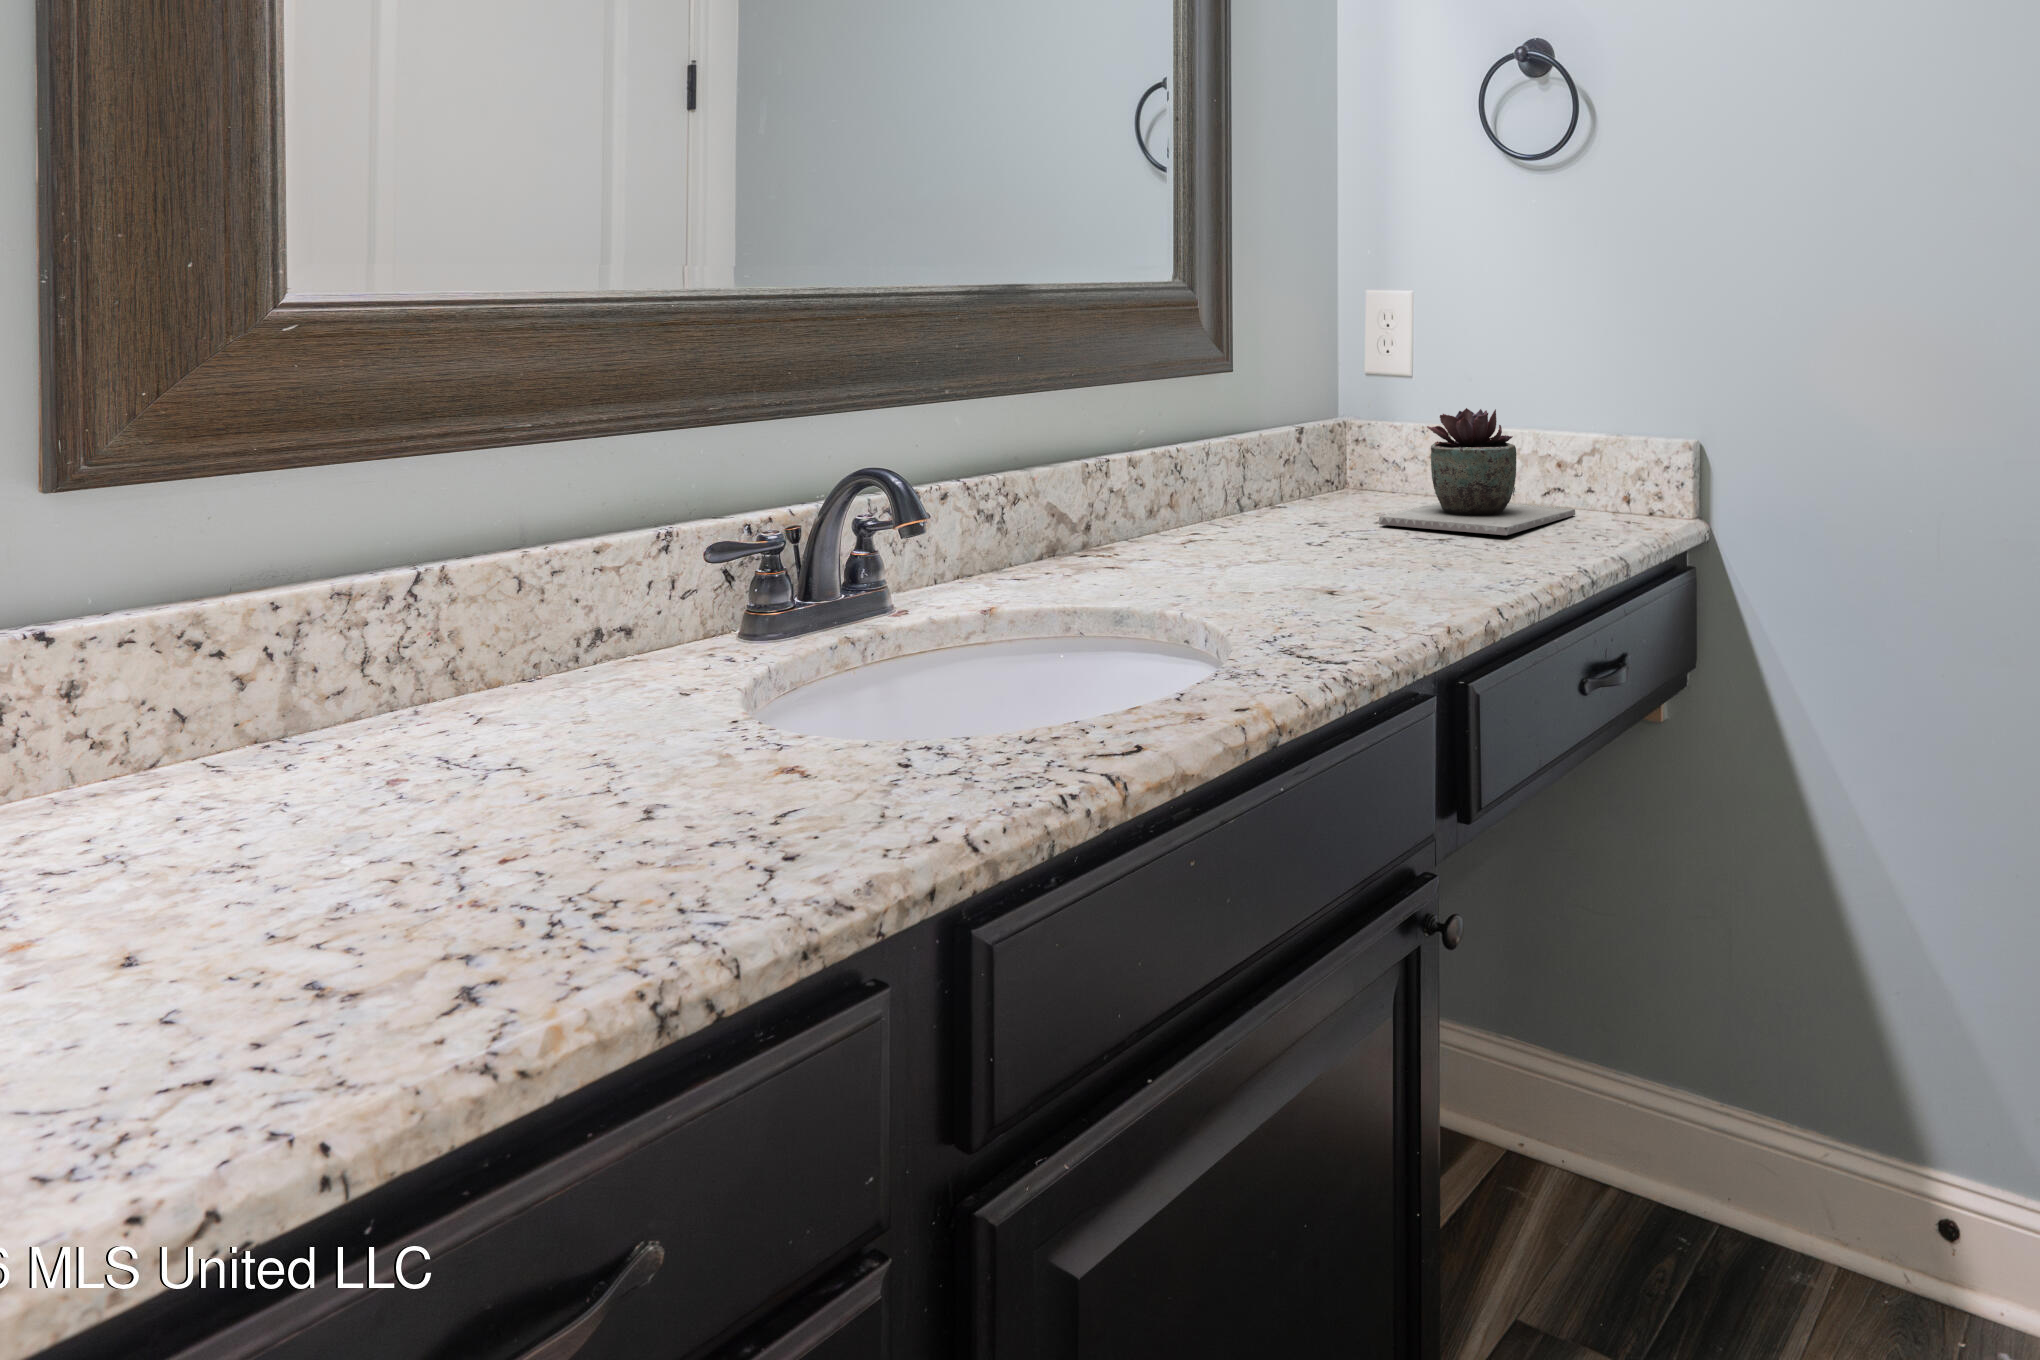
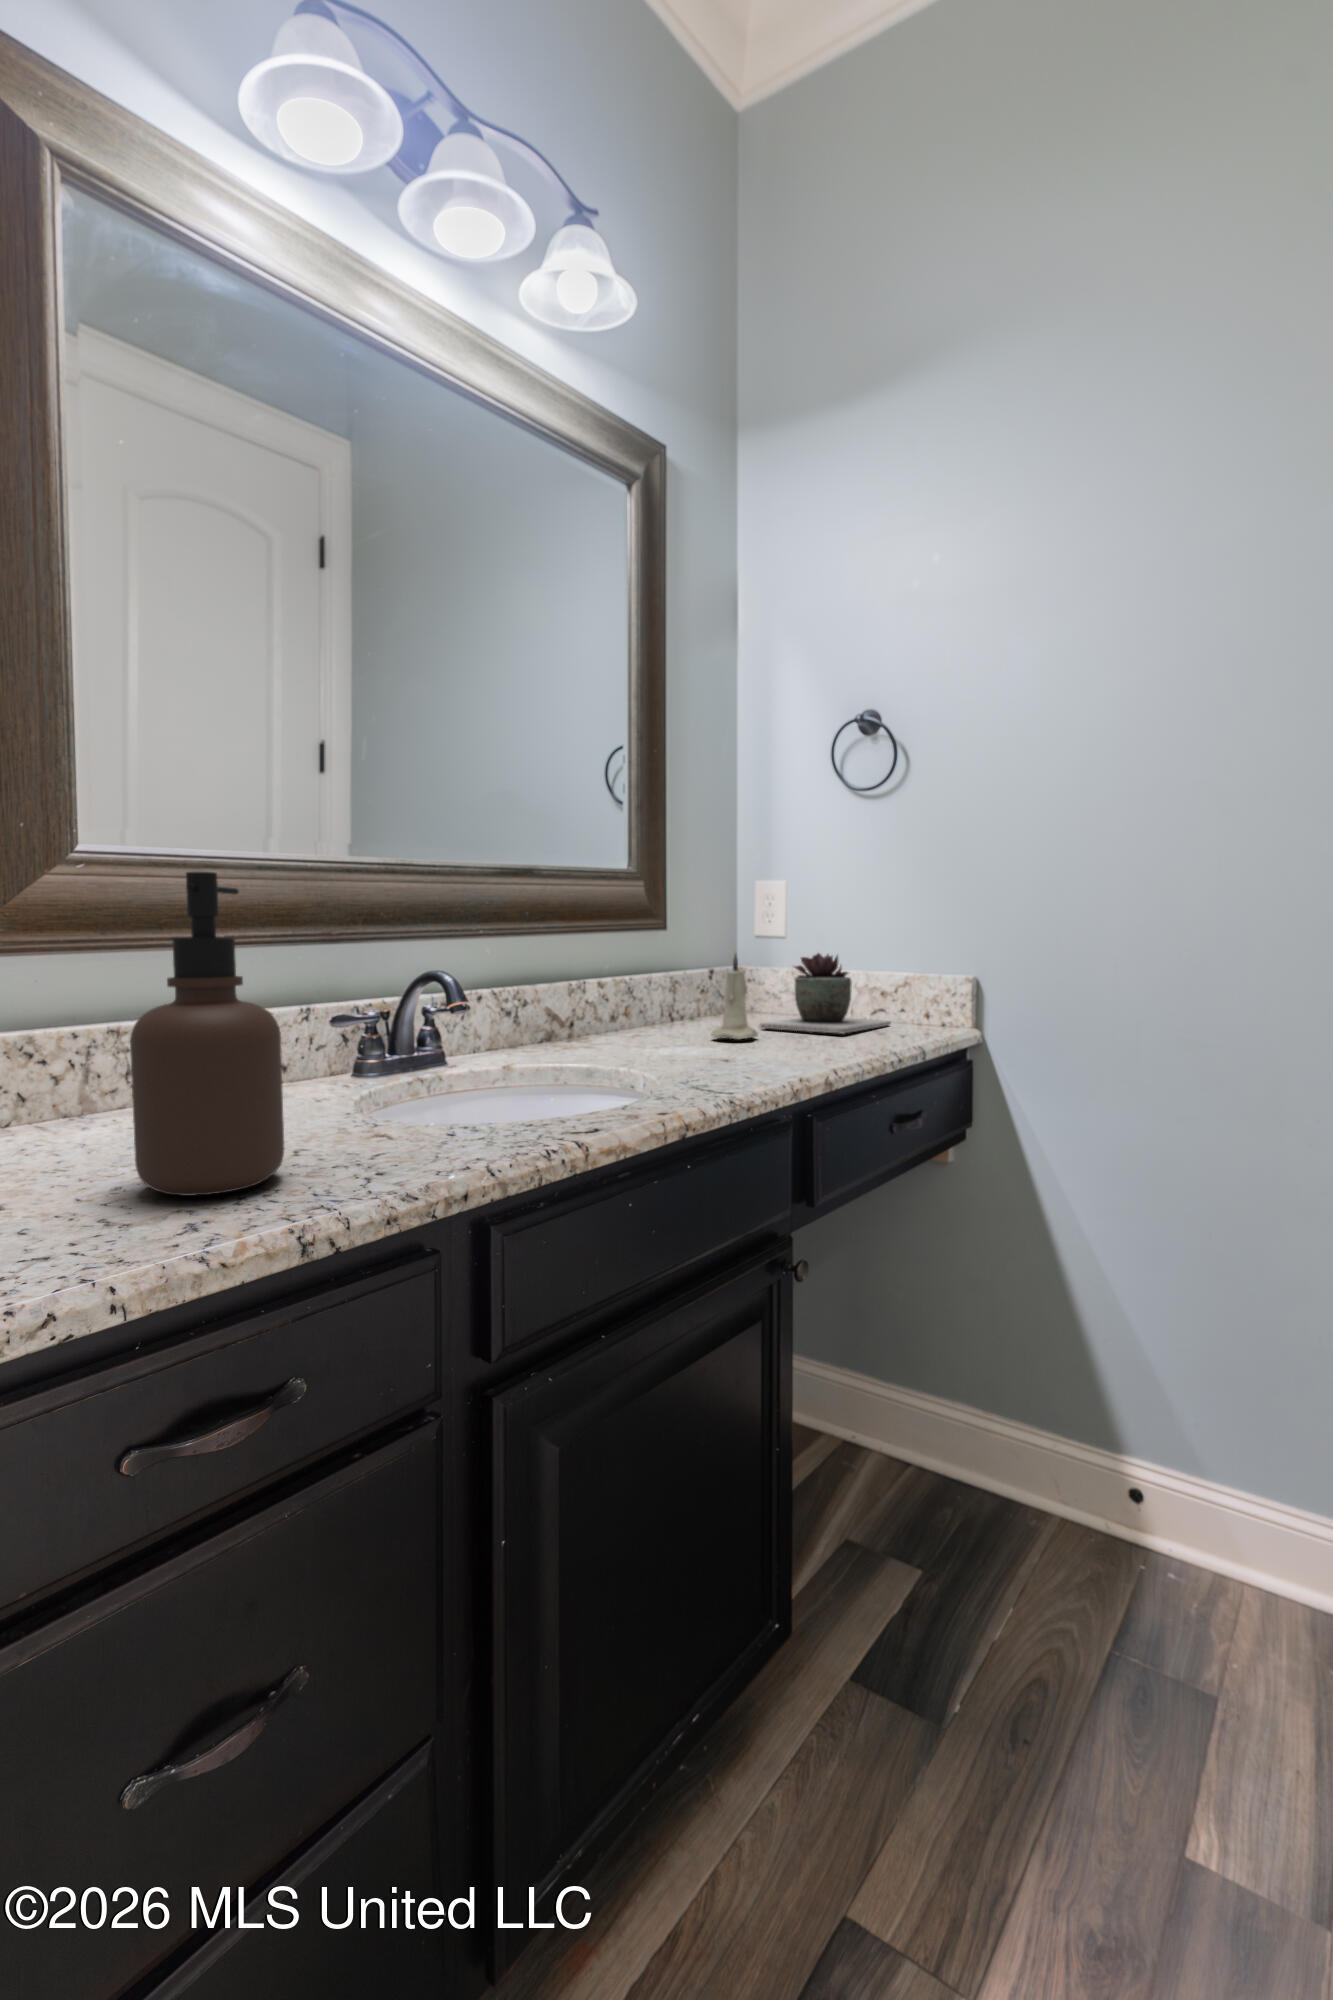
soap dispenser: none [367,383,629,924] -> present [130,872,284,1196]
candle: none [1306,413,1378,550] -> present [711,954,758,1039]

